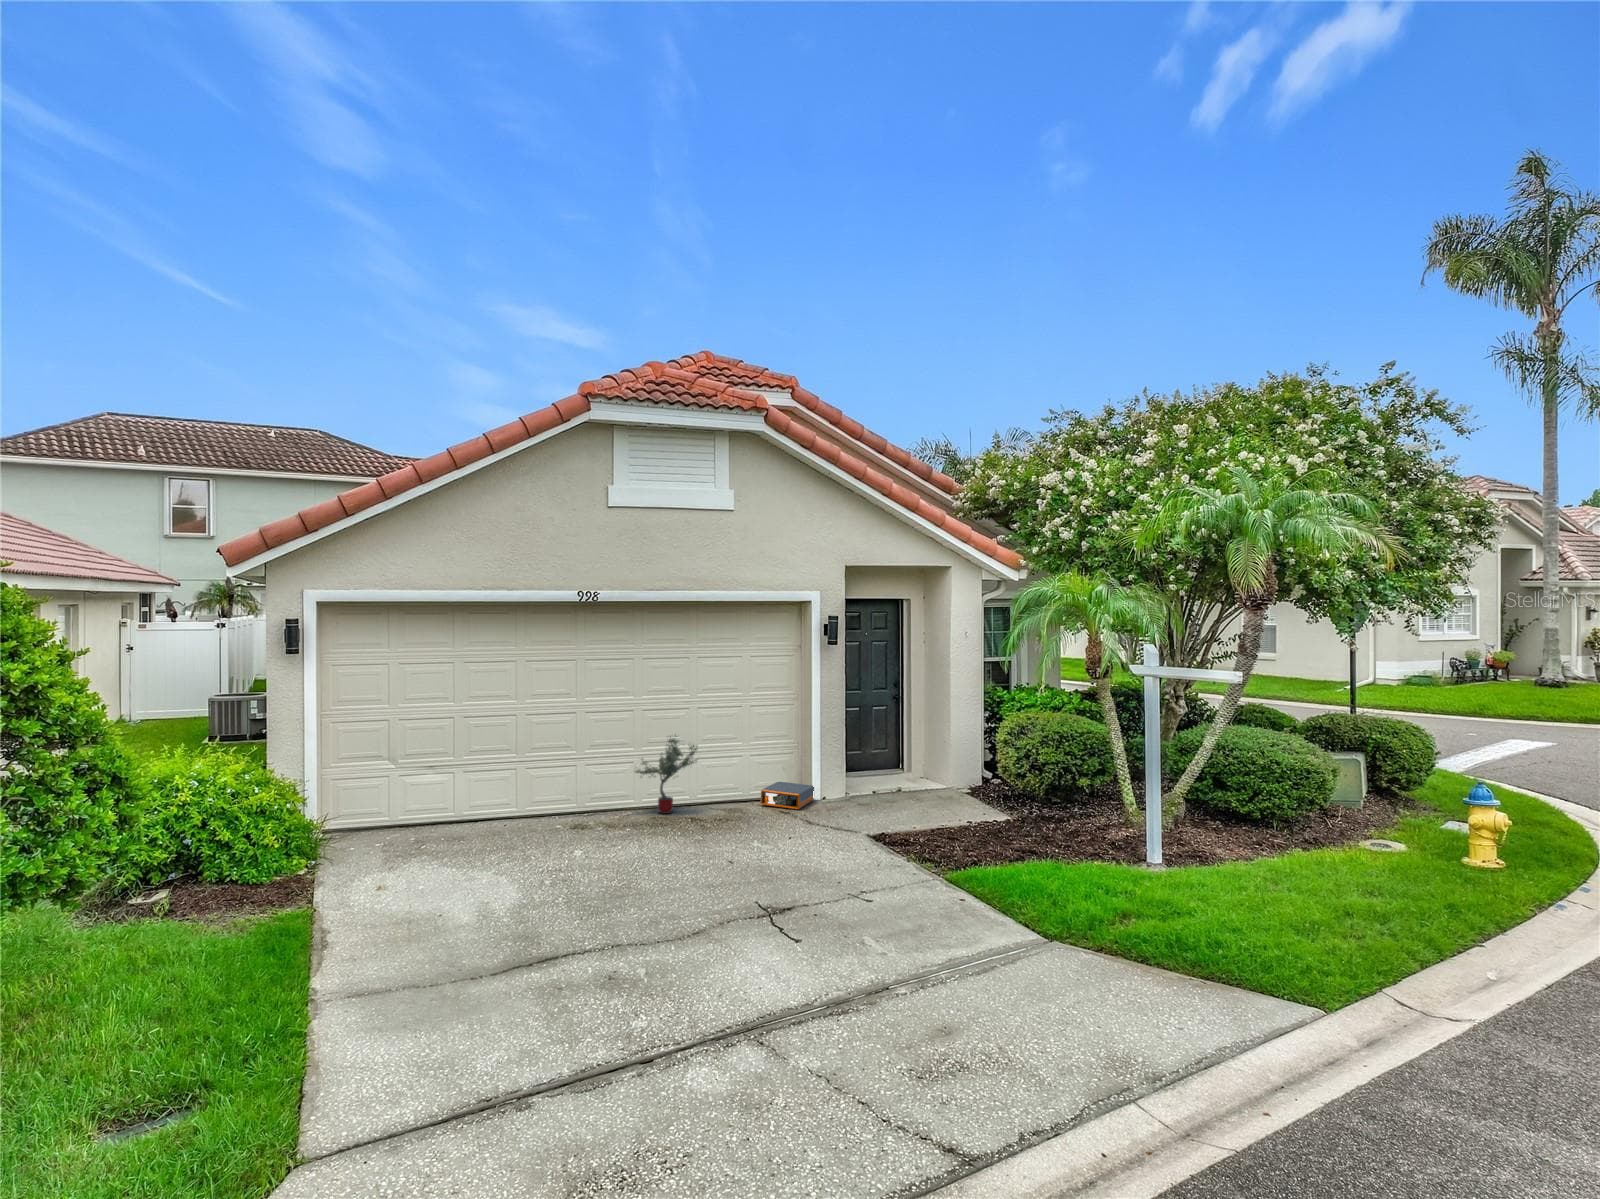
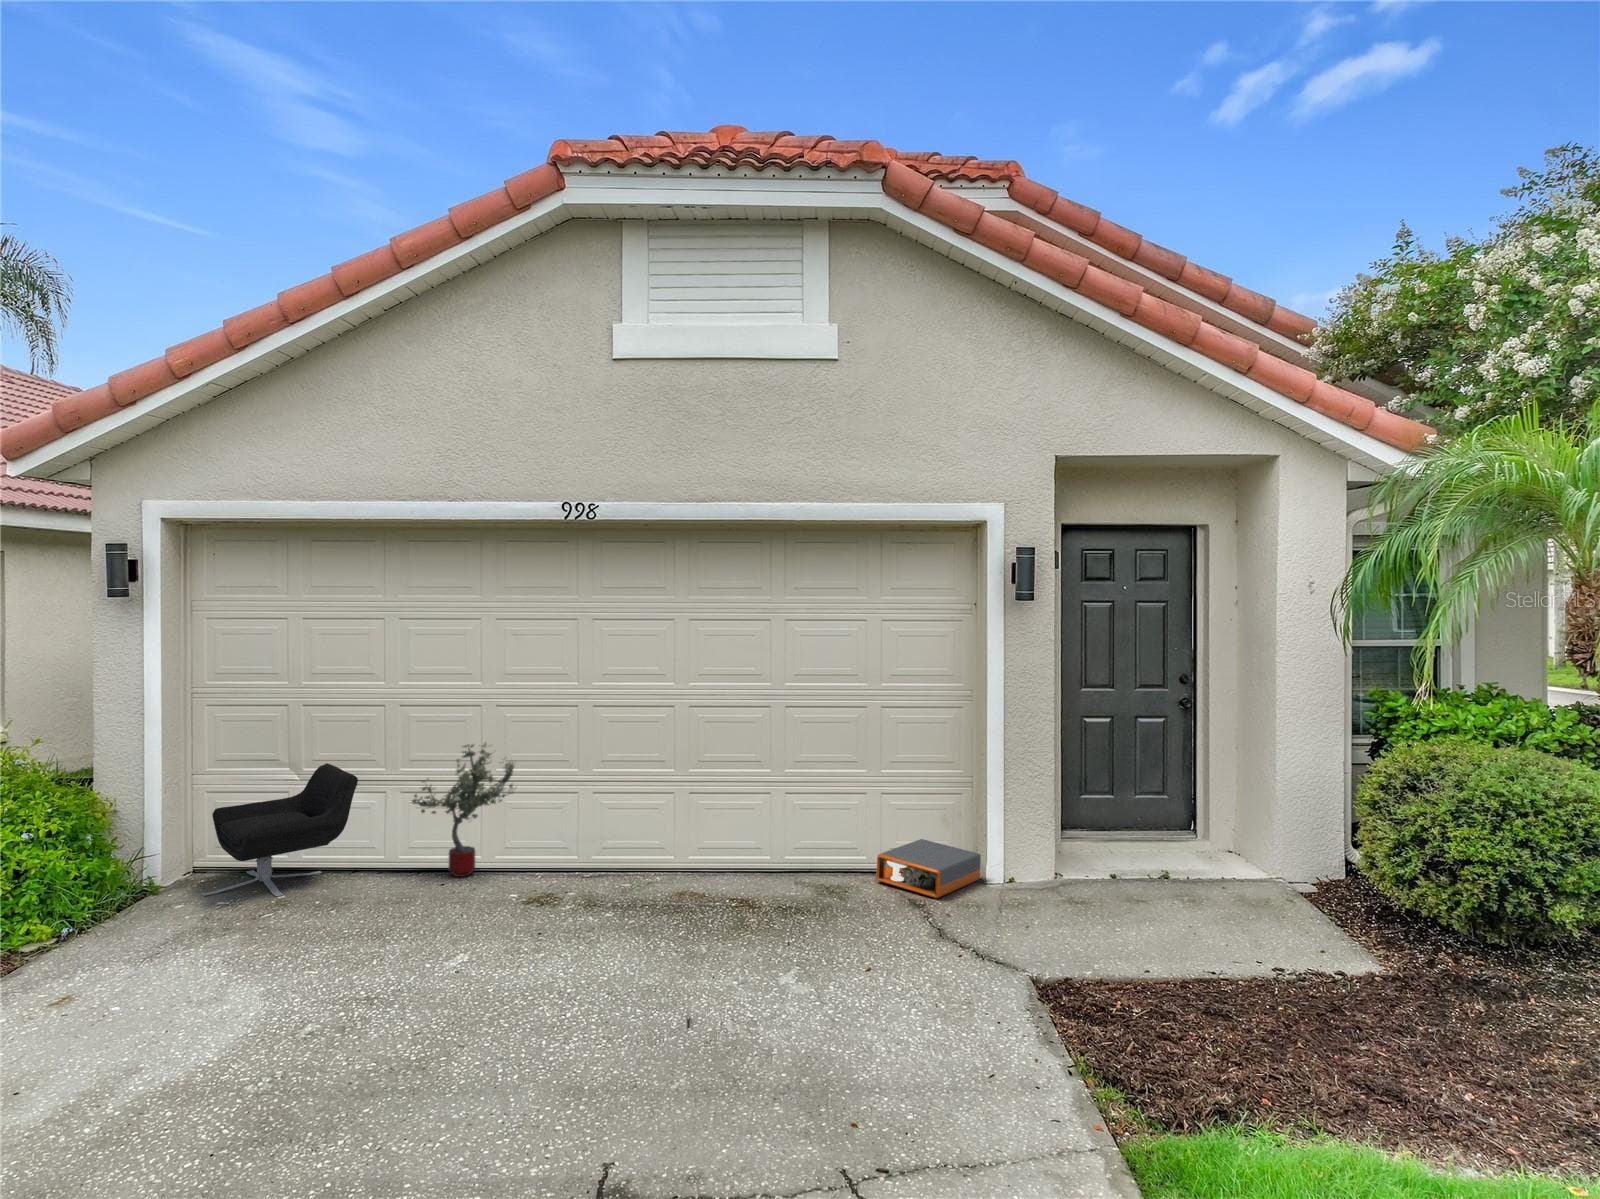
potted tree: present [634,735,697,814] -> present [412,743,514,877]
lounge chair: none [345,759,448,846] -> present [202,763,358,896]

